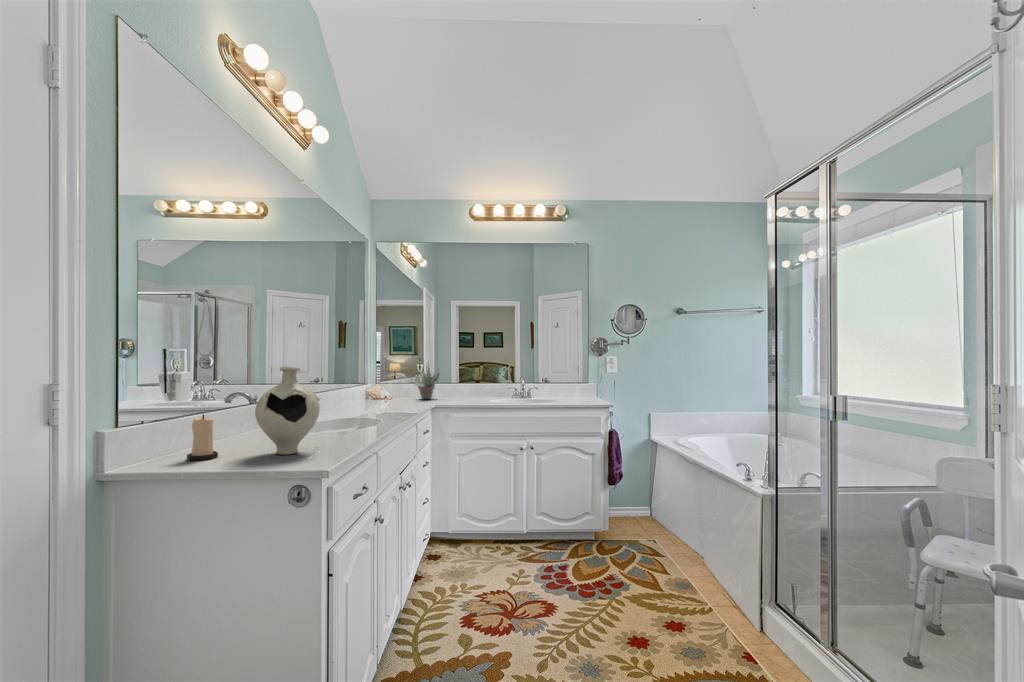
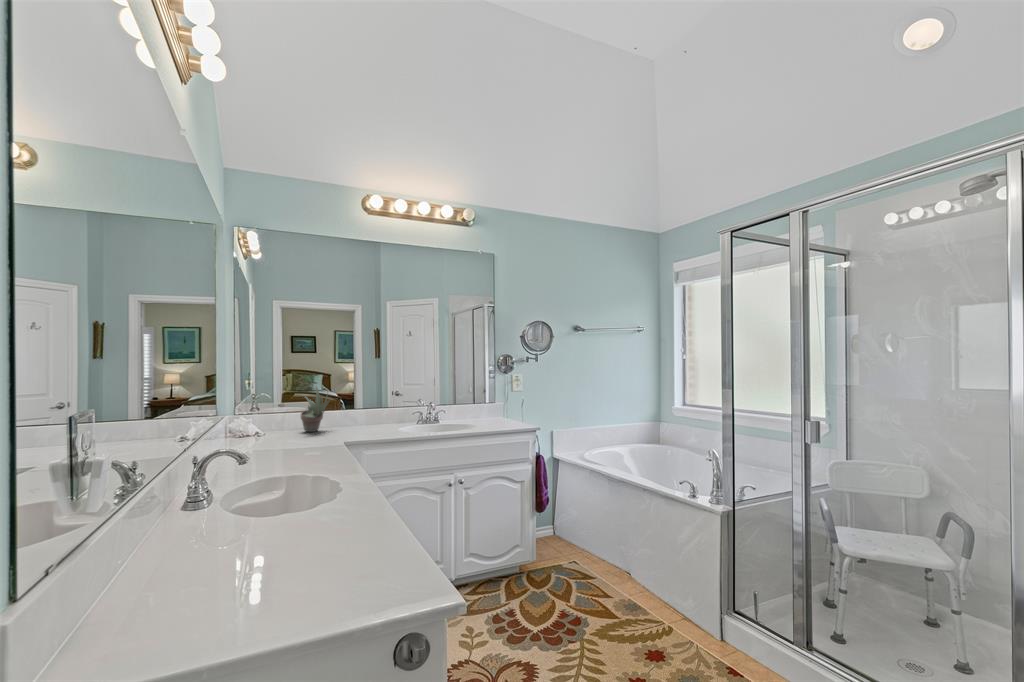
decorative vase: present [255,366,320,455] -> none [276,437,373,582]
candle: present [187,414,218,460] -> none [160,539,215,630]

